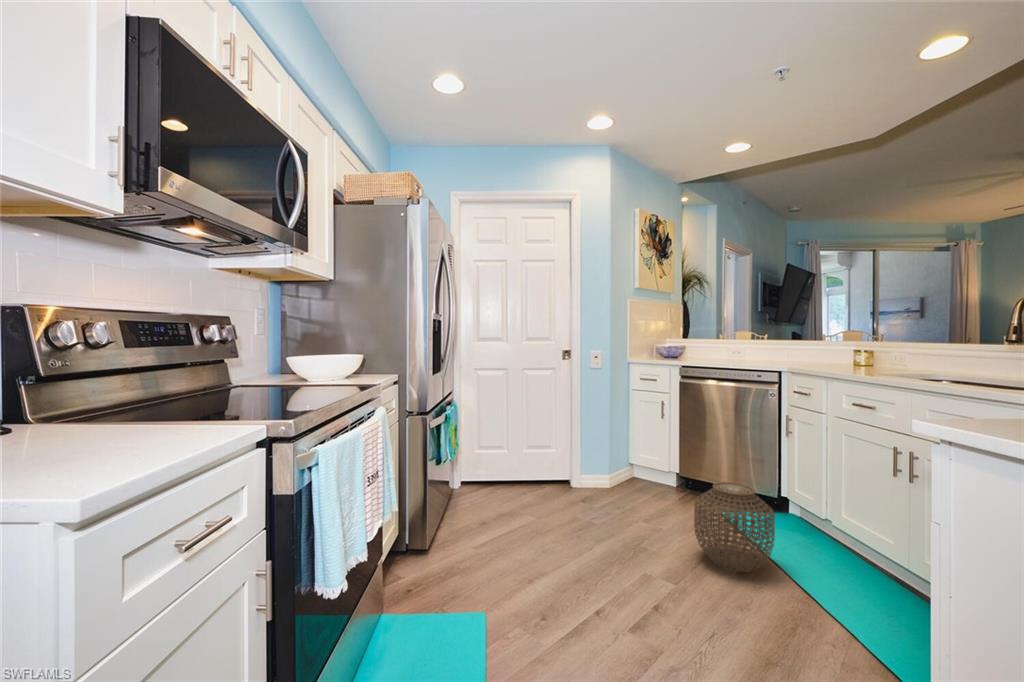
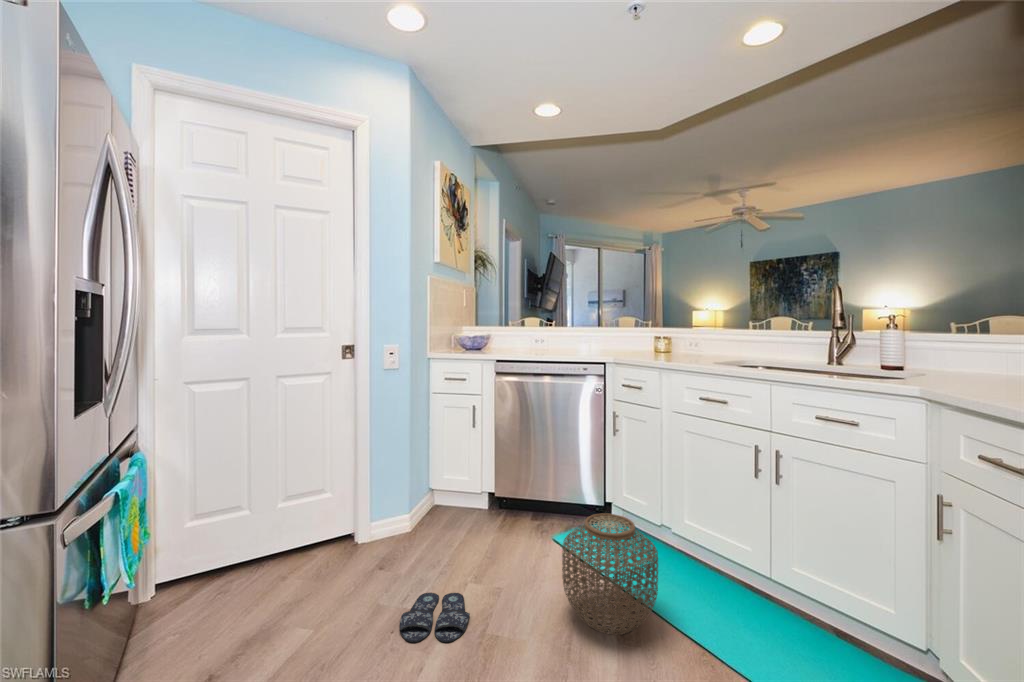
slippers: none [580,519,628,543] -> present [400,593,470,643]

